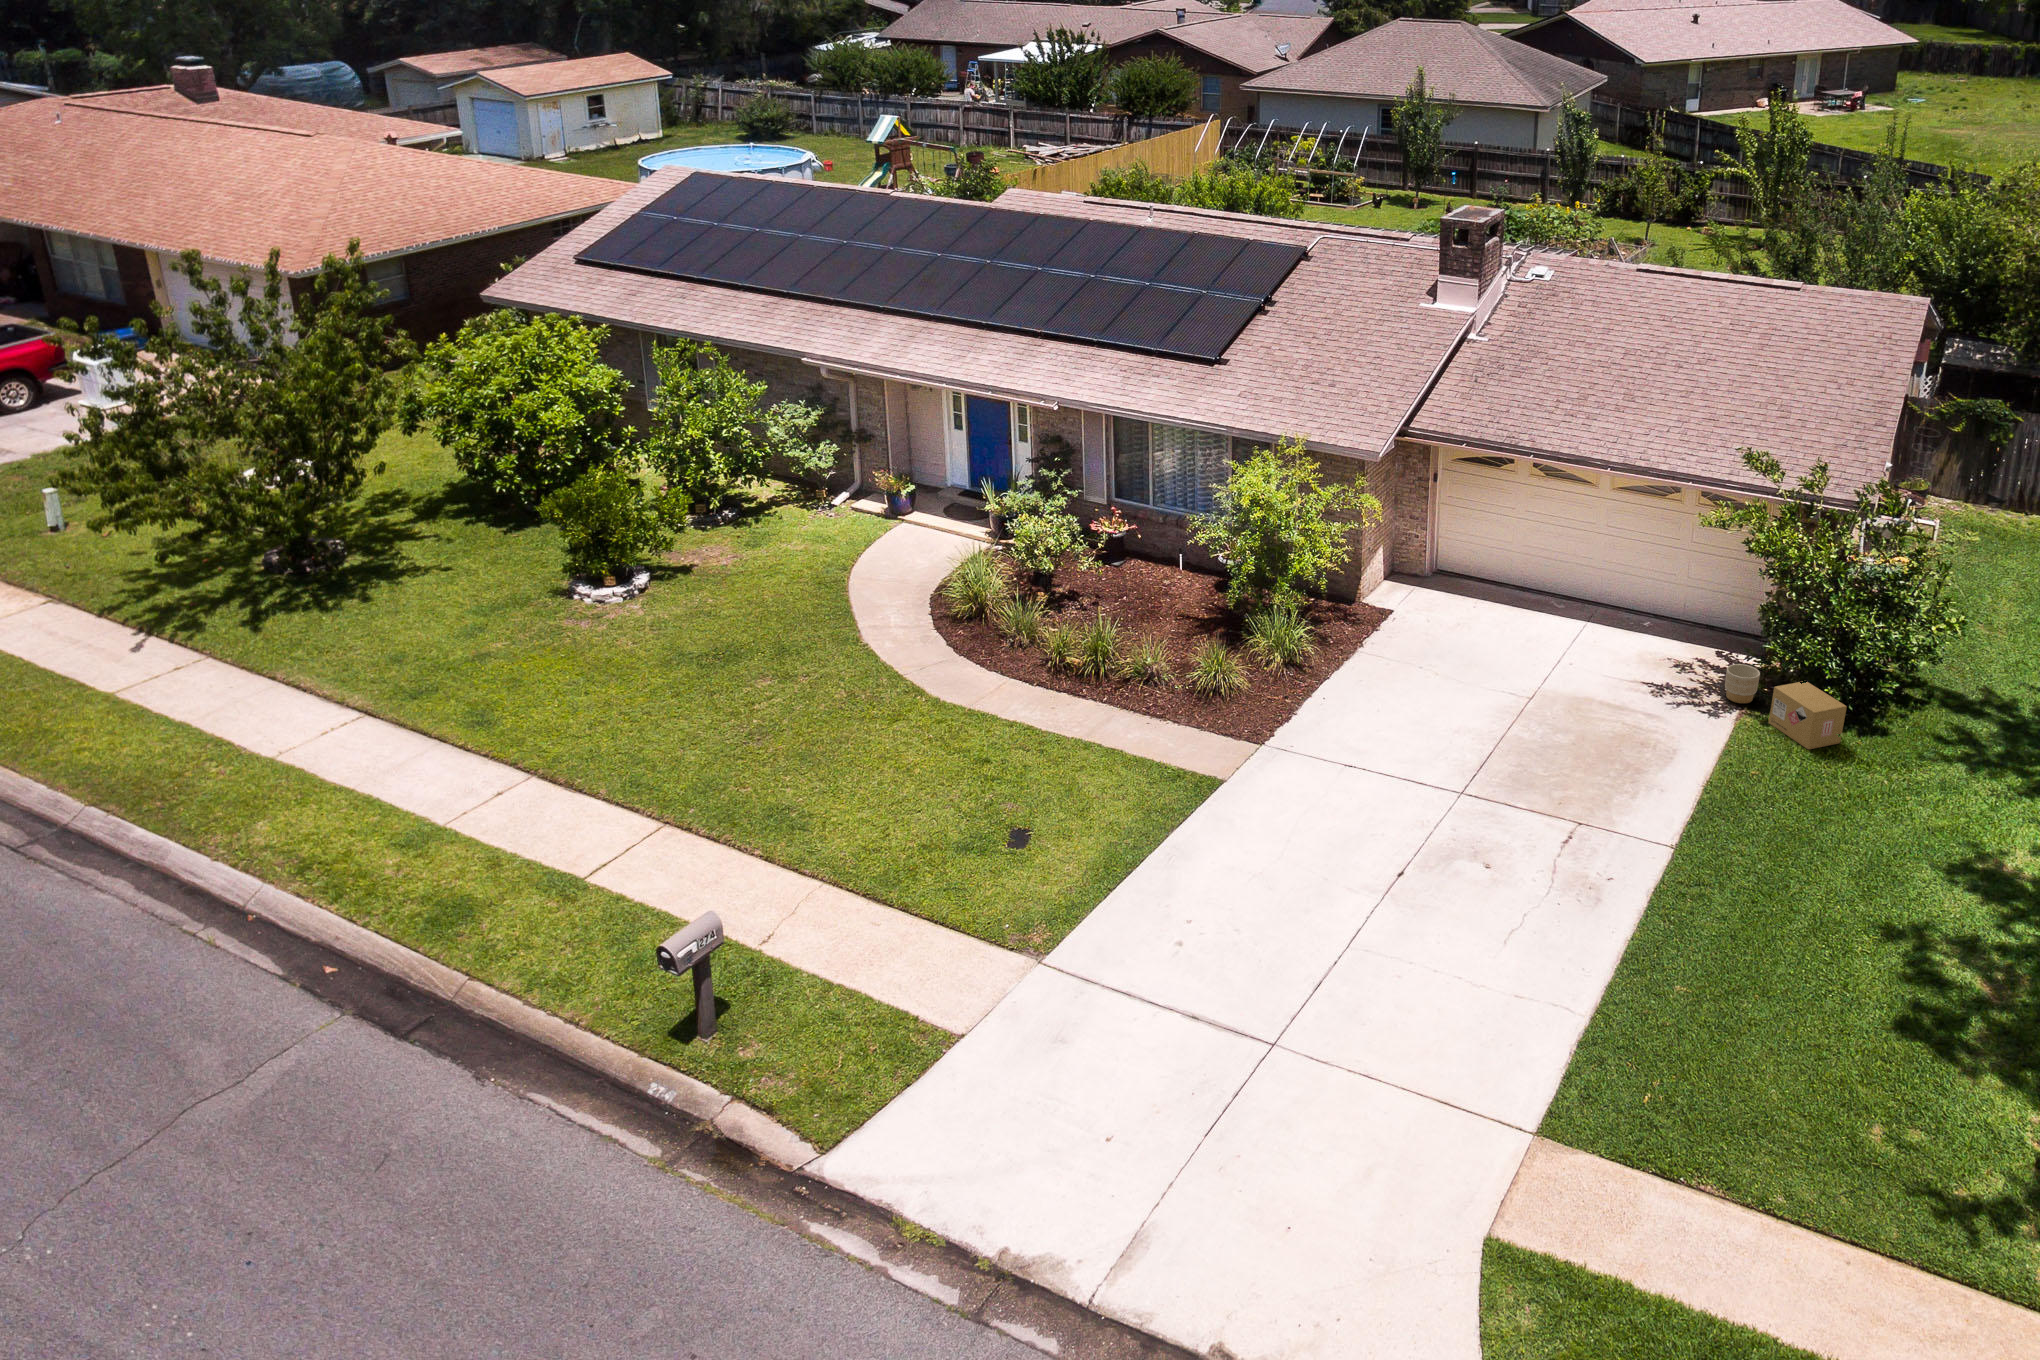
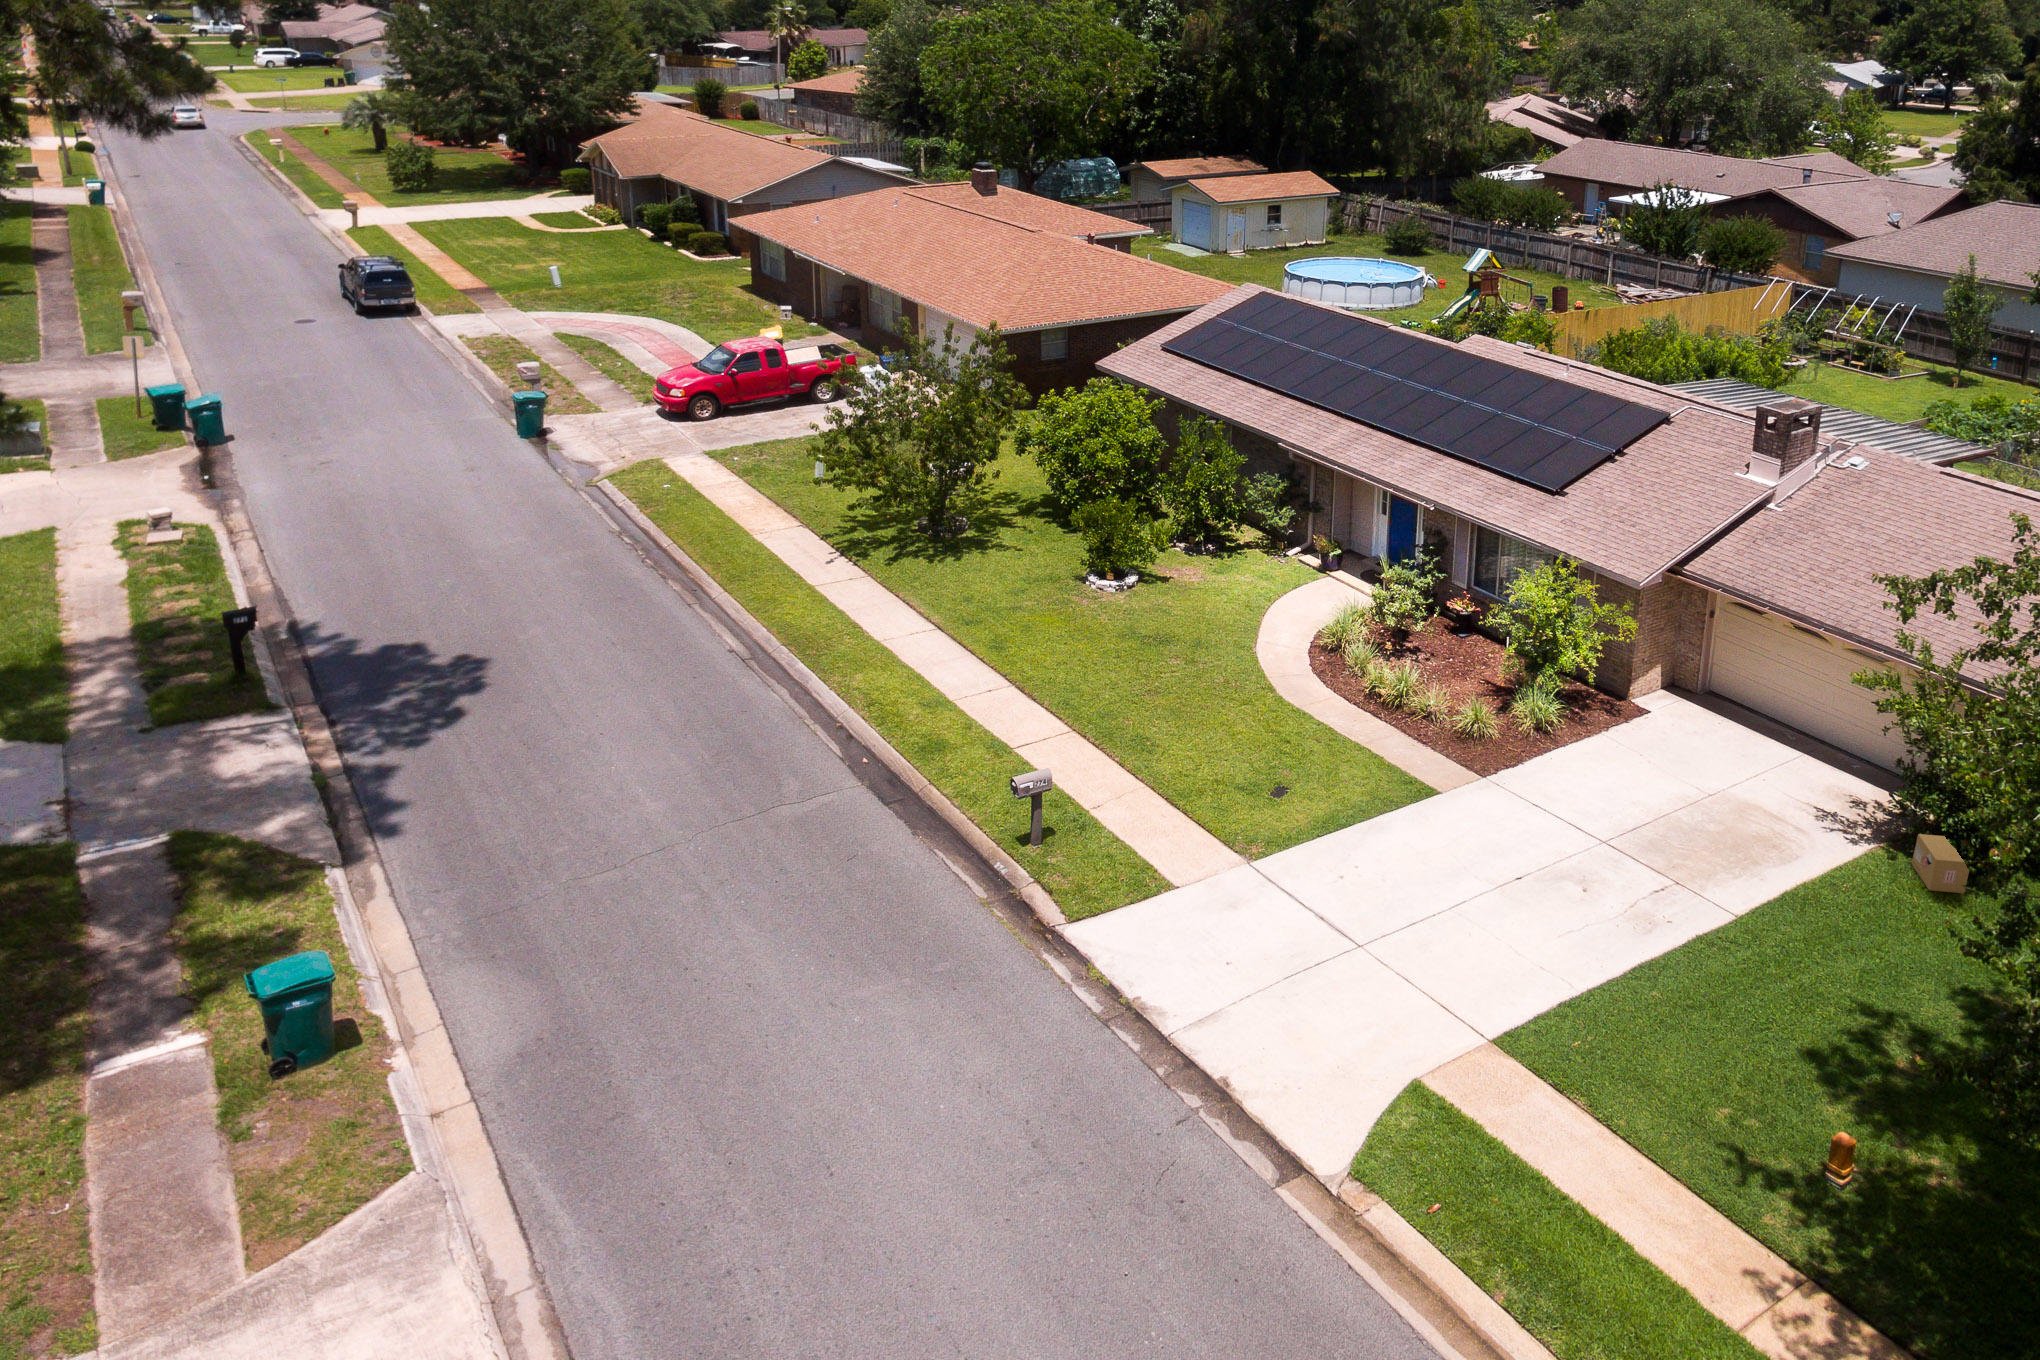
planter: present [1725,664,1760,703] -> none [1890,812,1921,846]

